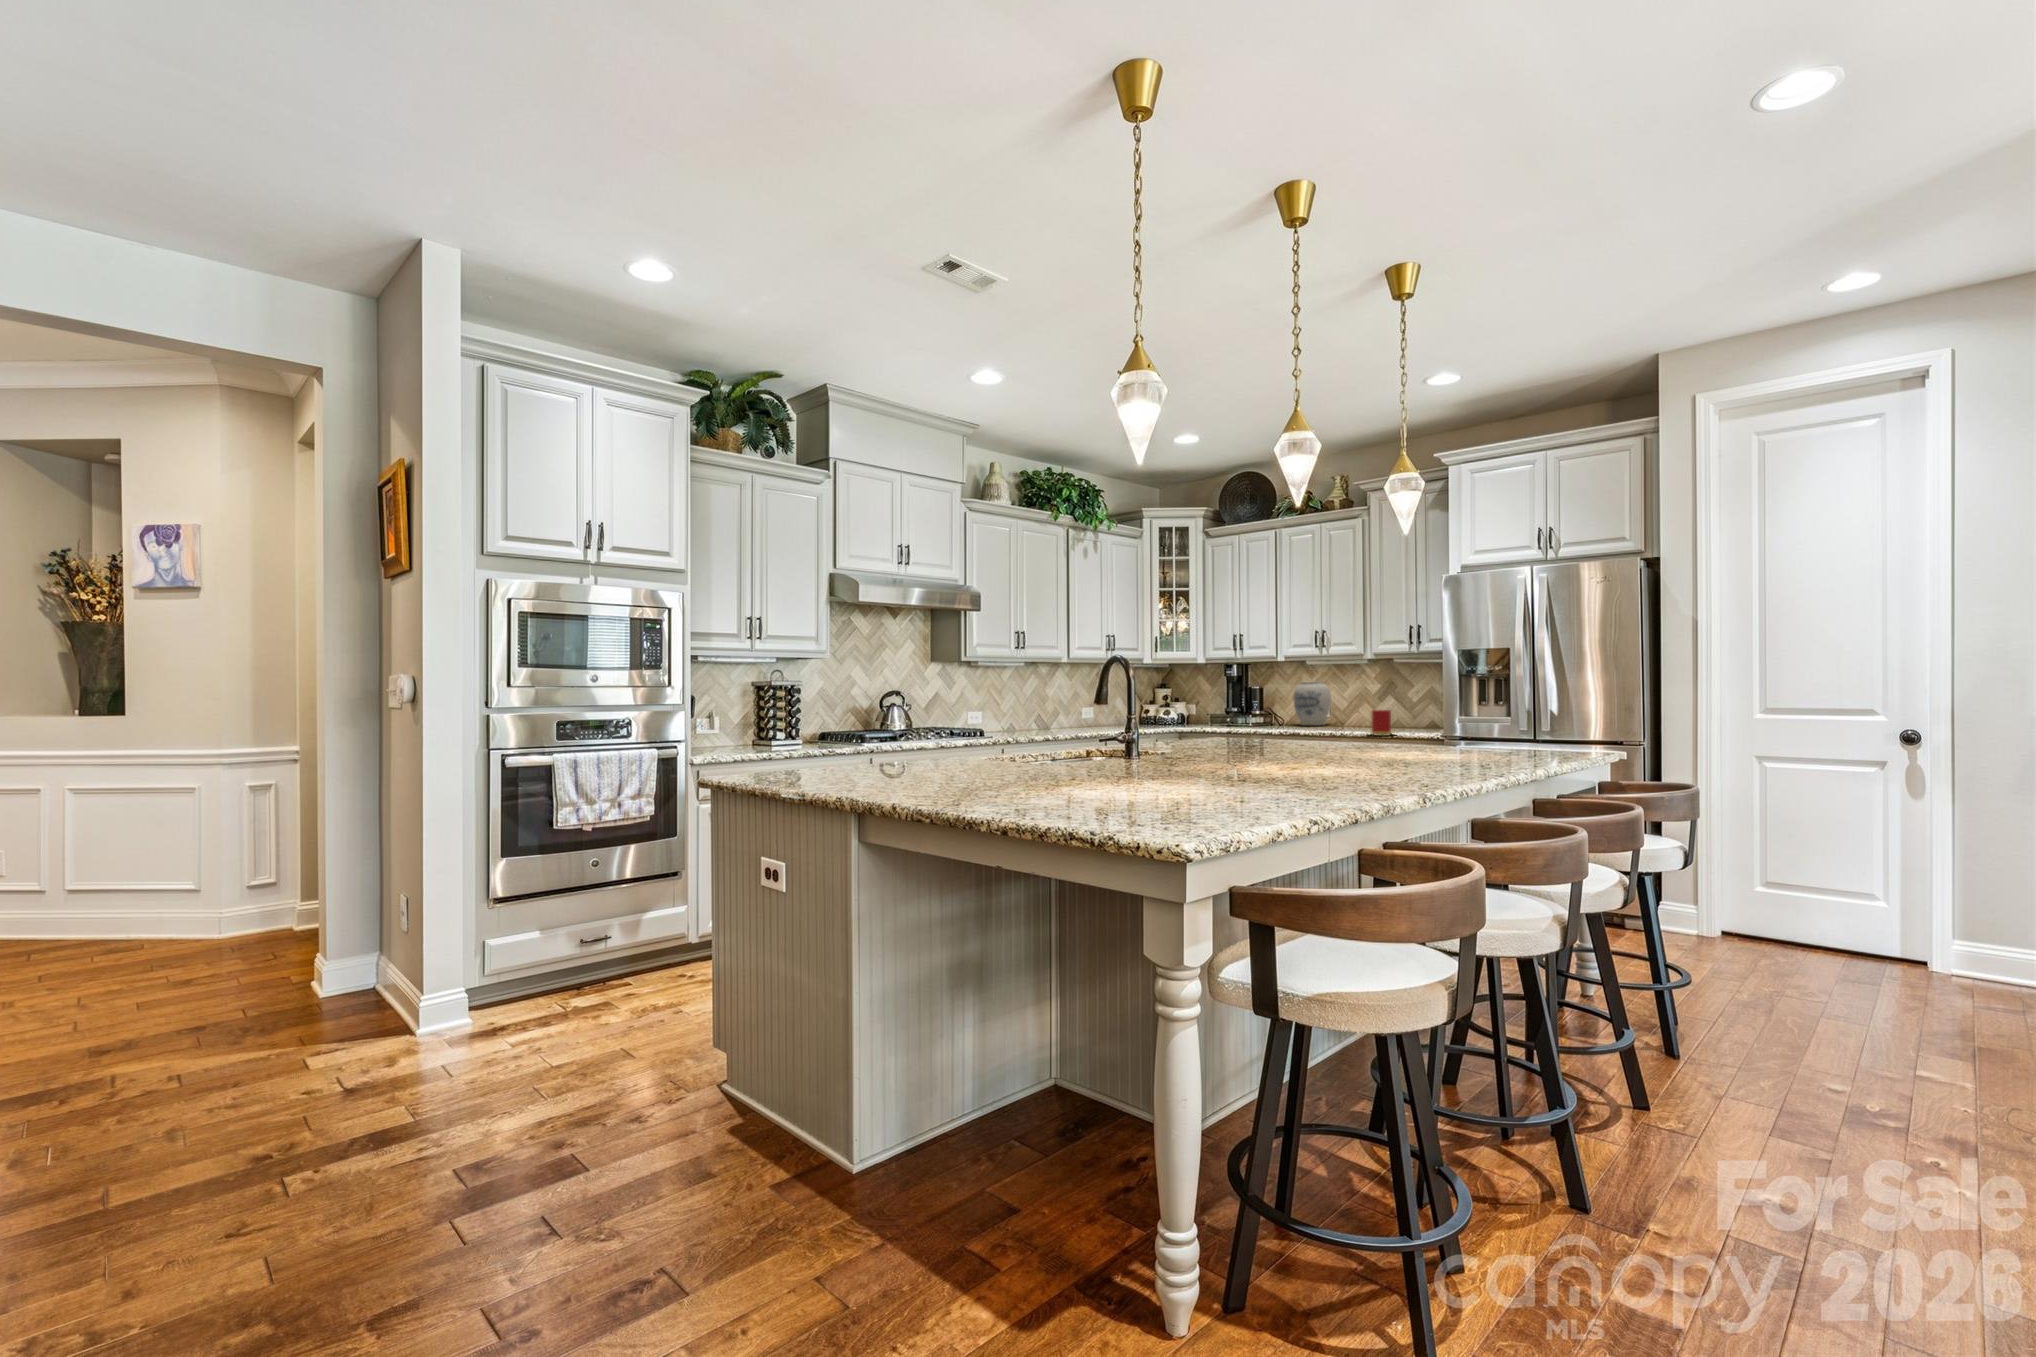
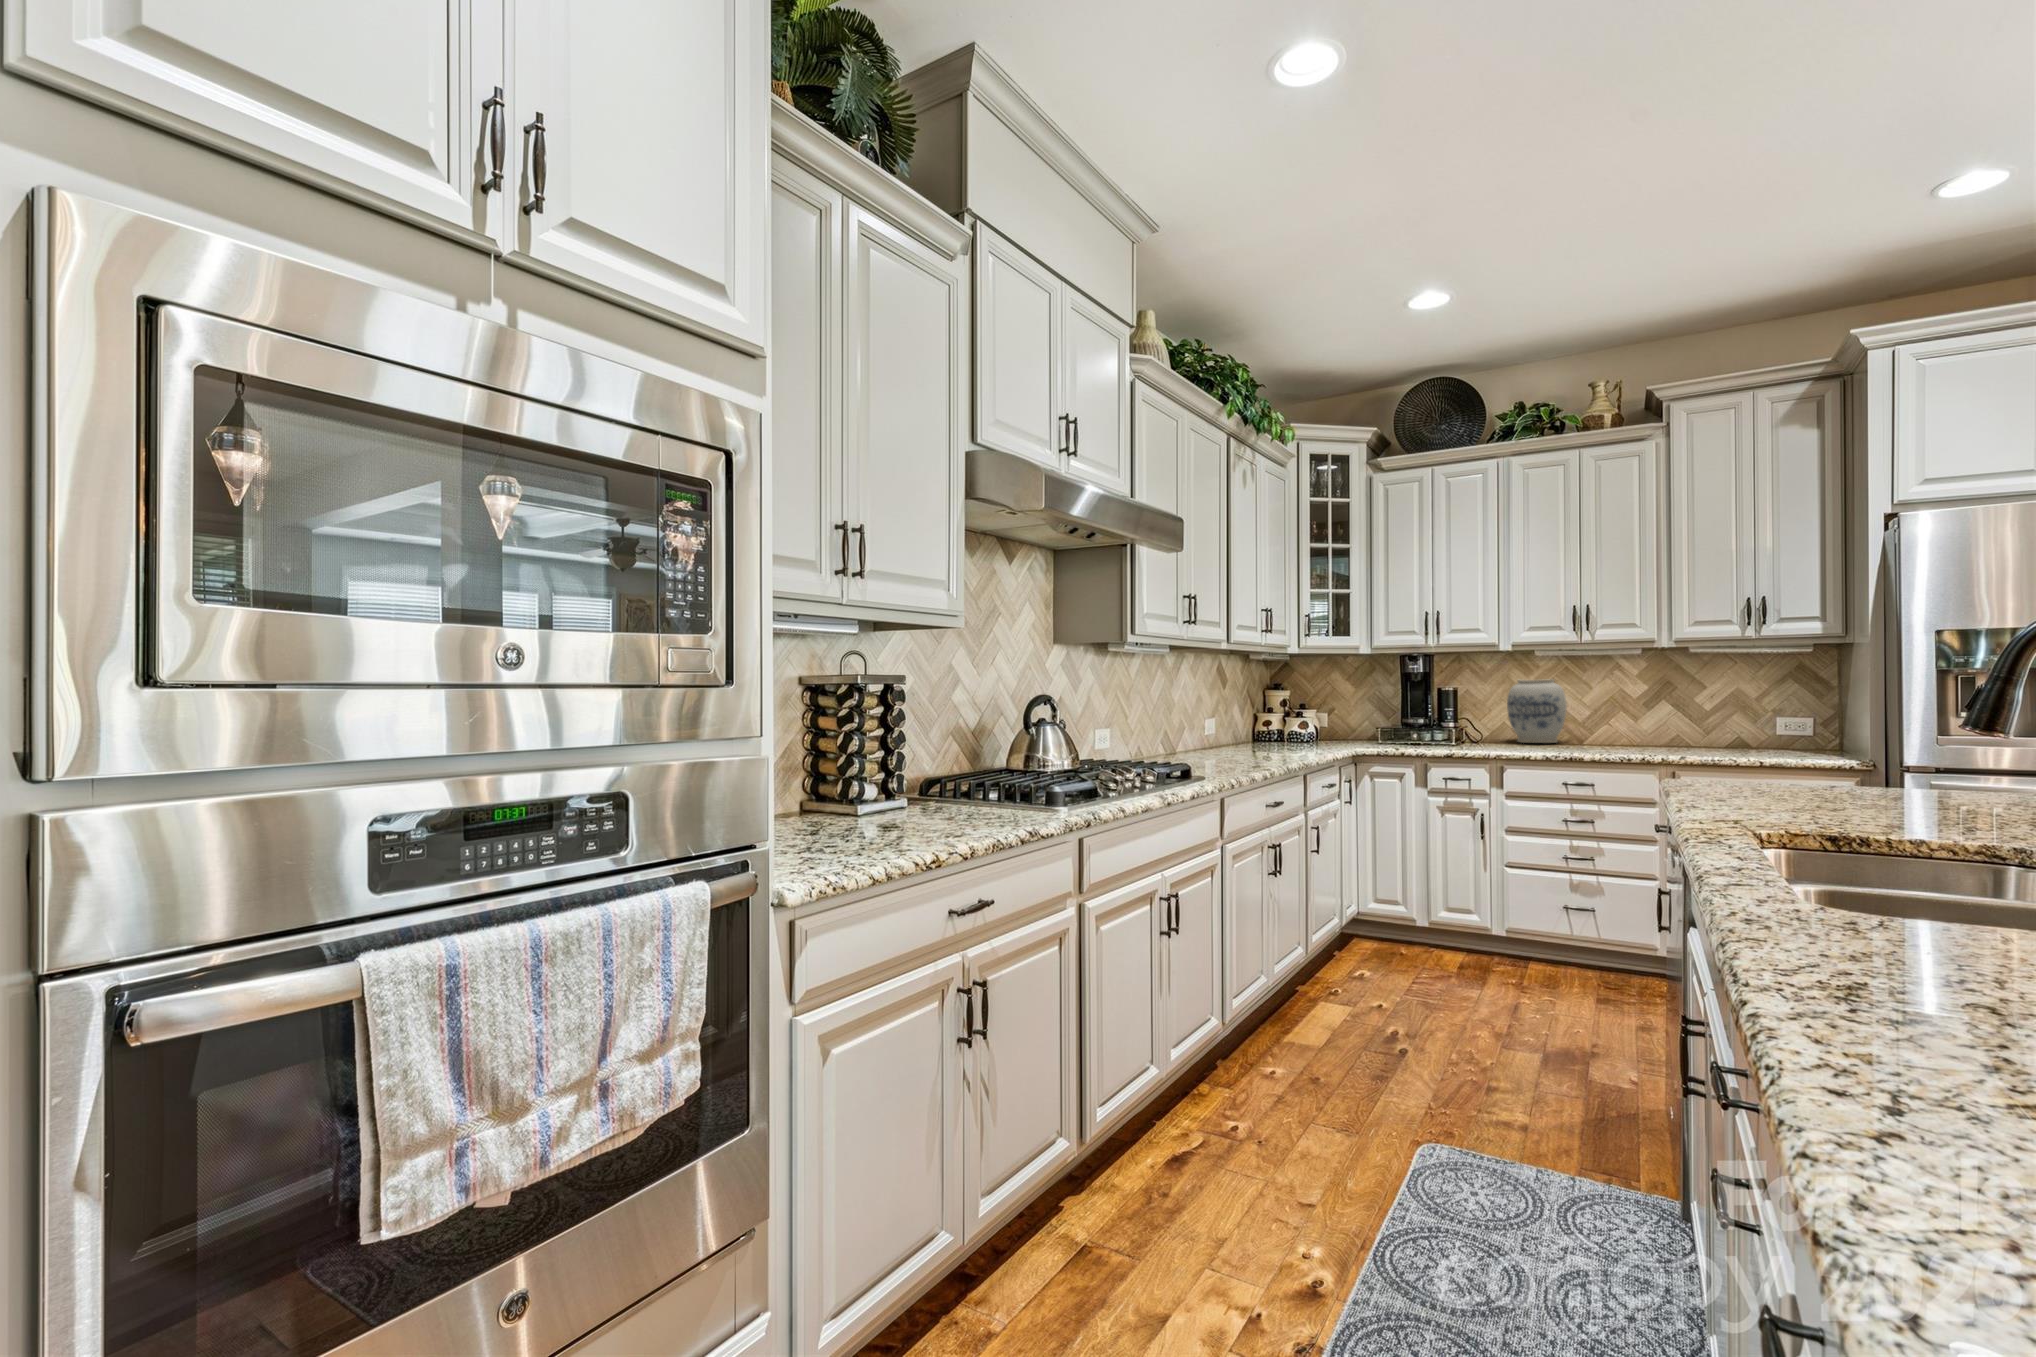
candle: present [1370,710,1395,736] -> none [1699,723,1755,762]

